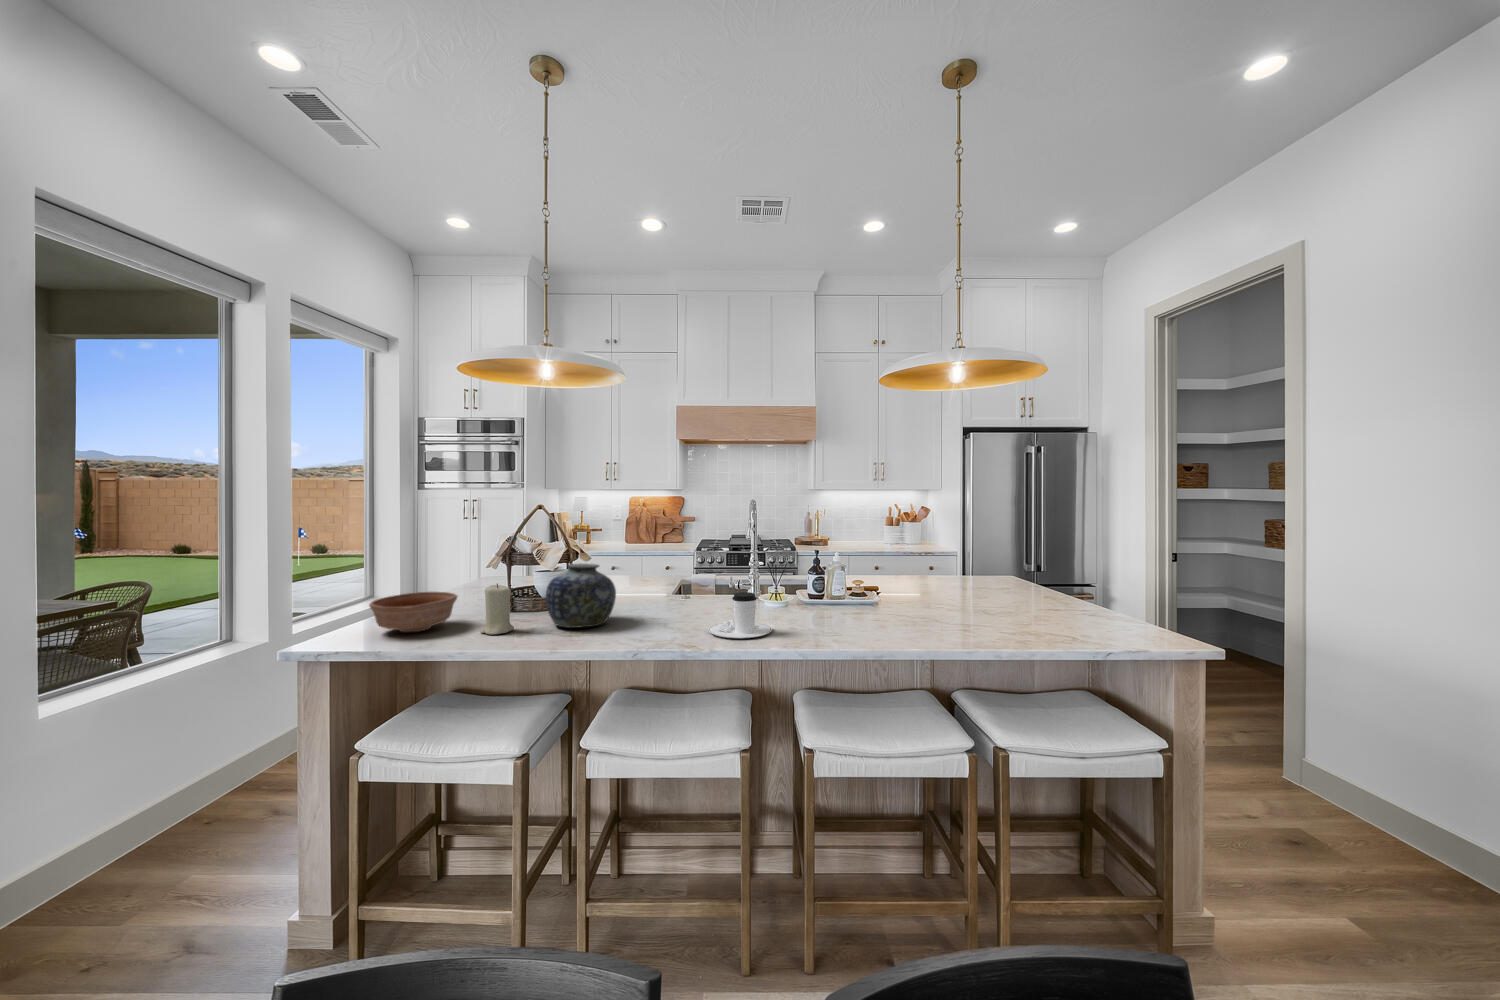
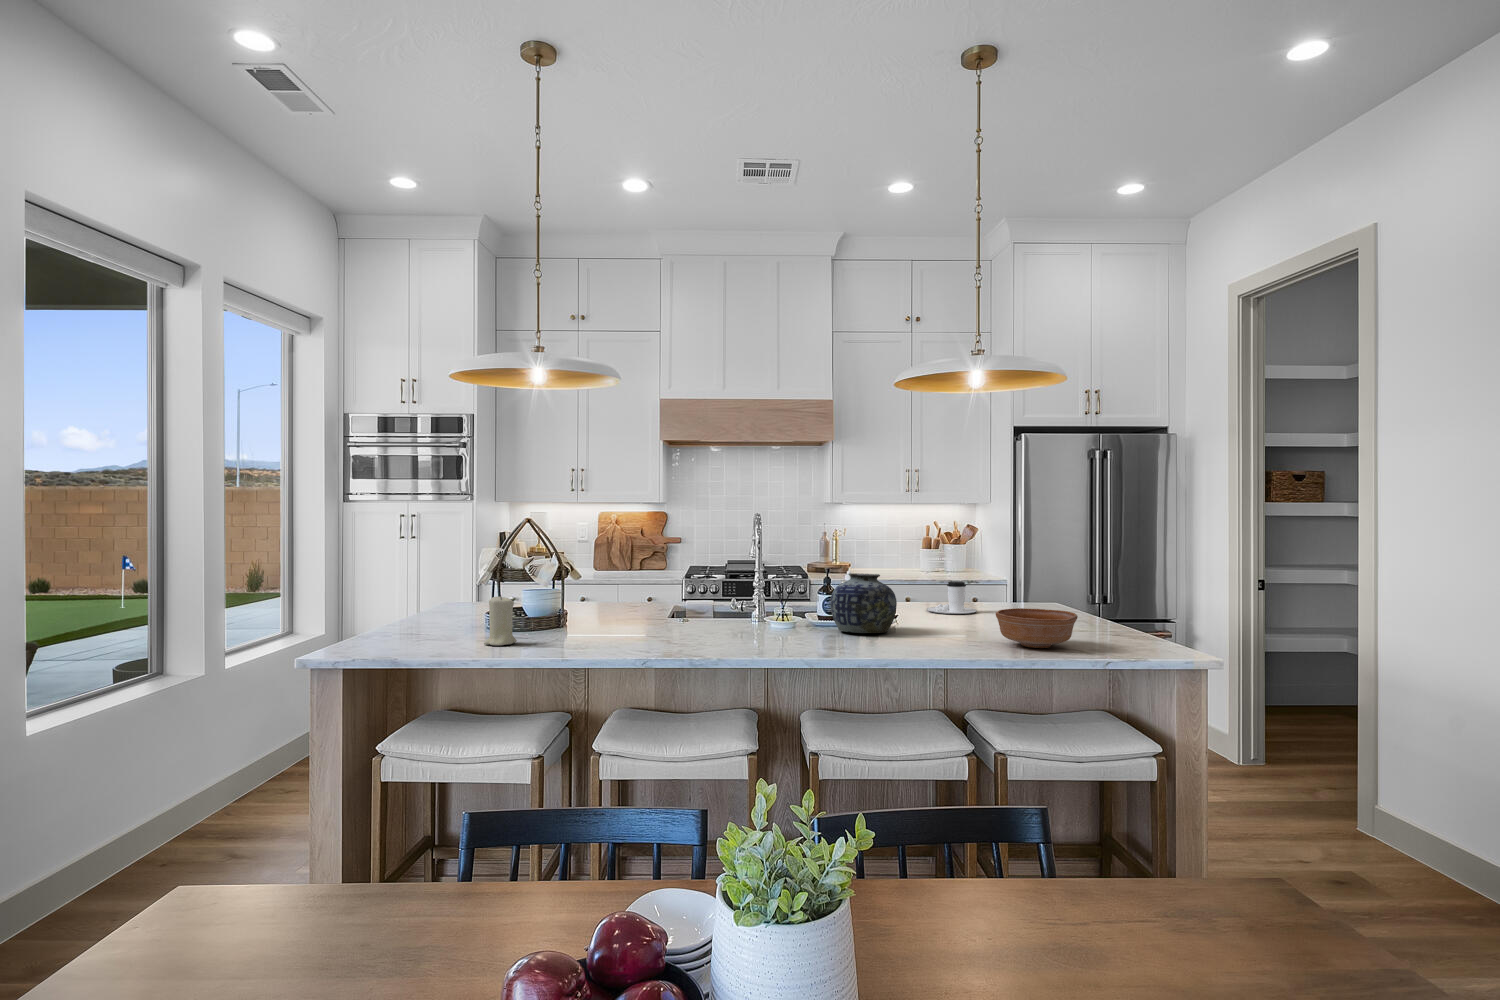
vase: present [546,564,616,628] -> present [831,573,897,633]
bowl: present [369,592,457,632] -> present [996,608,1078,648]
coffee cup: present [708,592,772,638] -> present [926,581,977,614]

